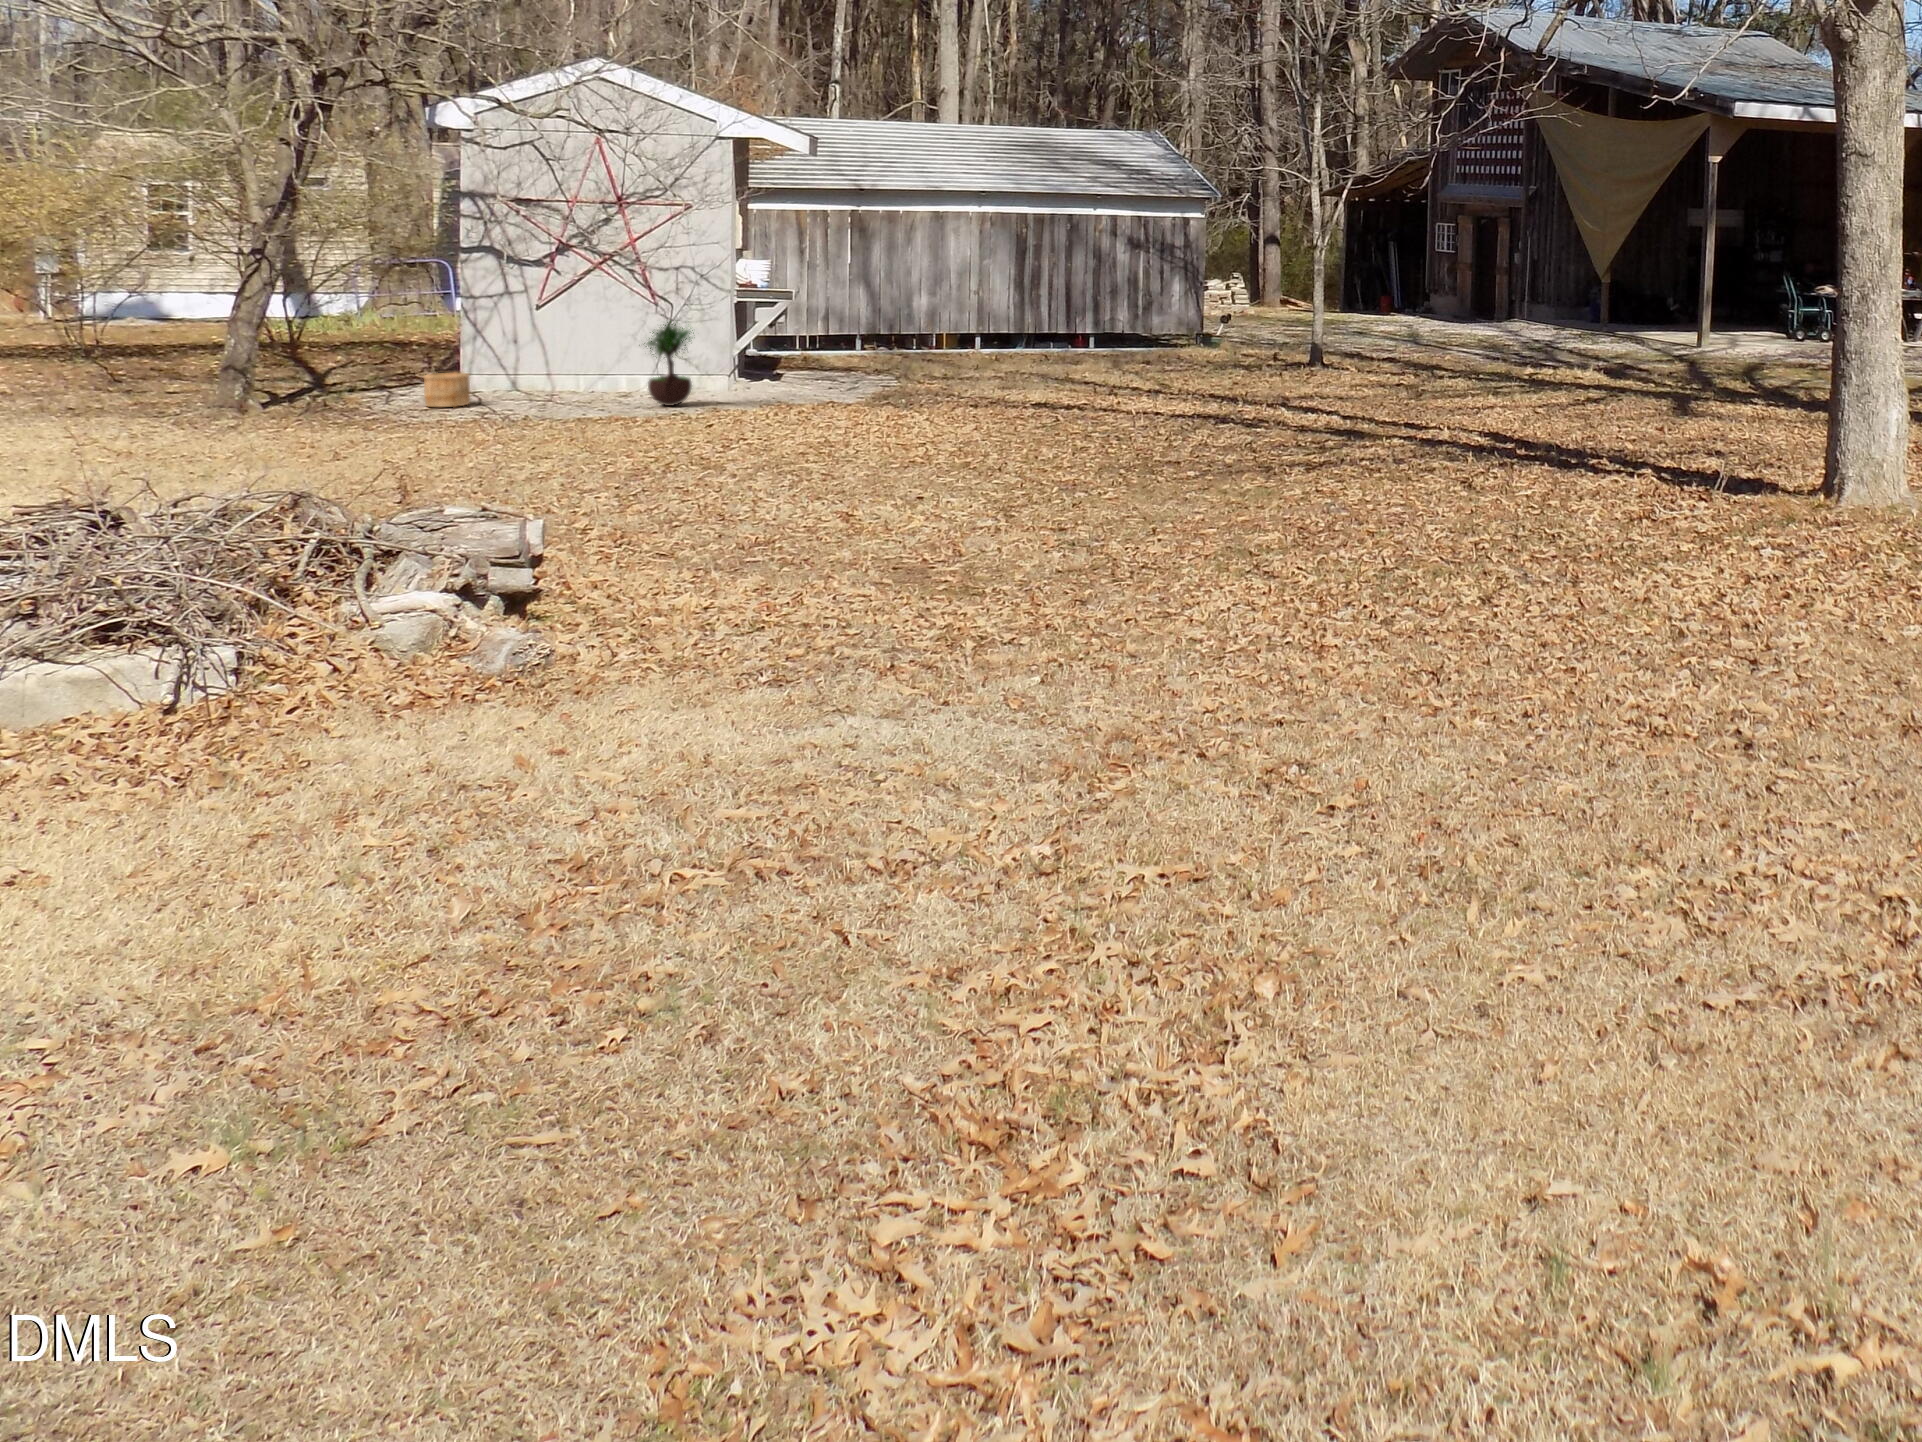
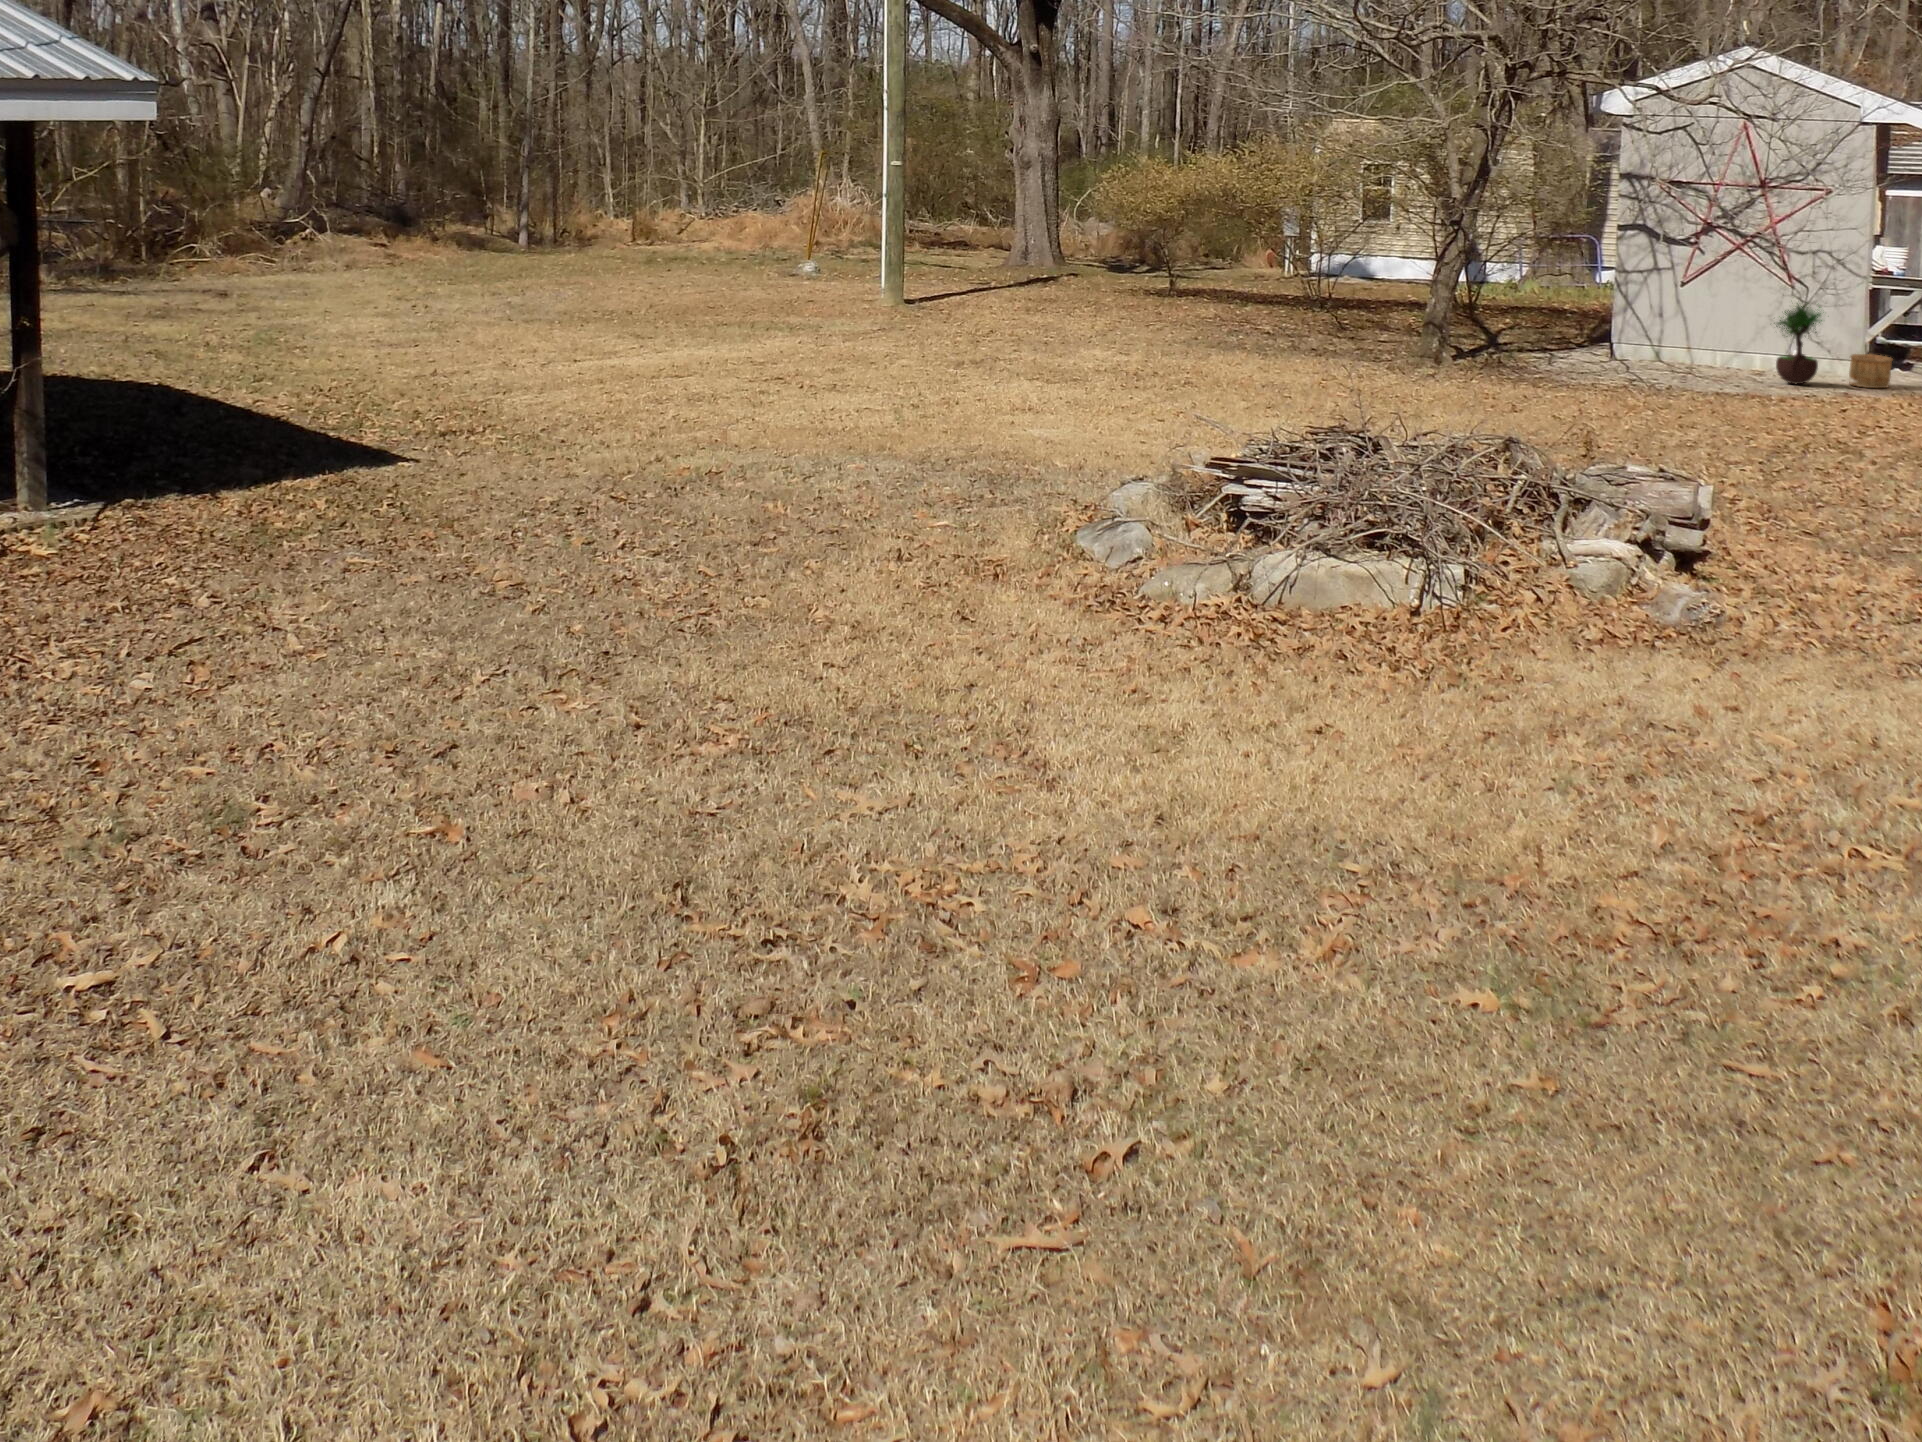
wooden bucket: present [423,372,470,407] -> present [1849,354,1893,388]

